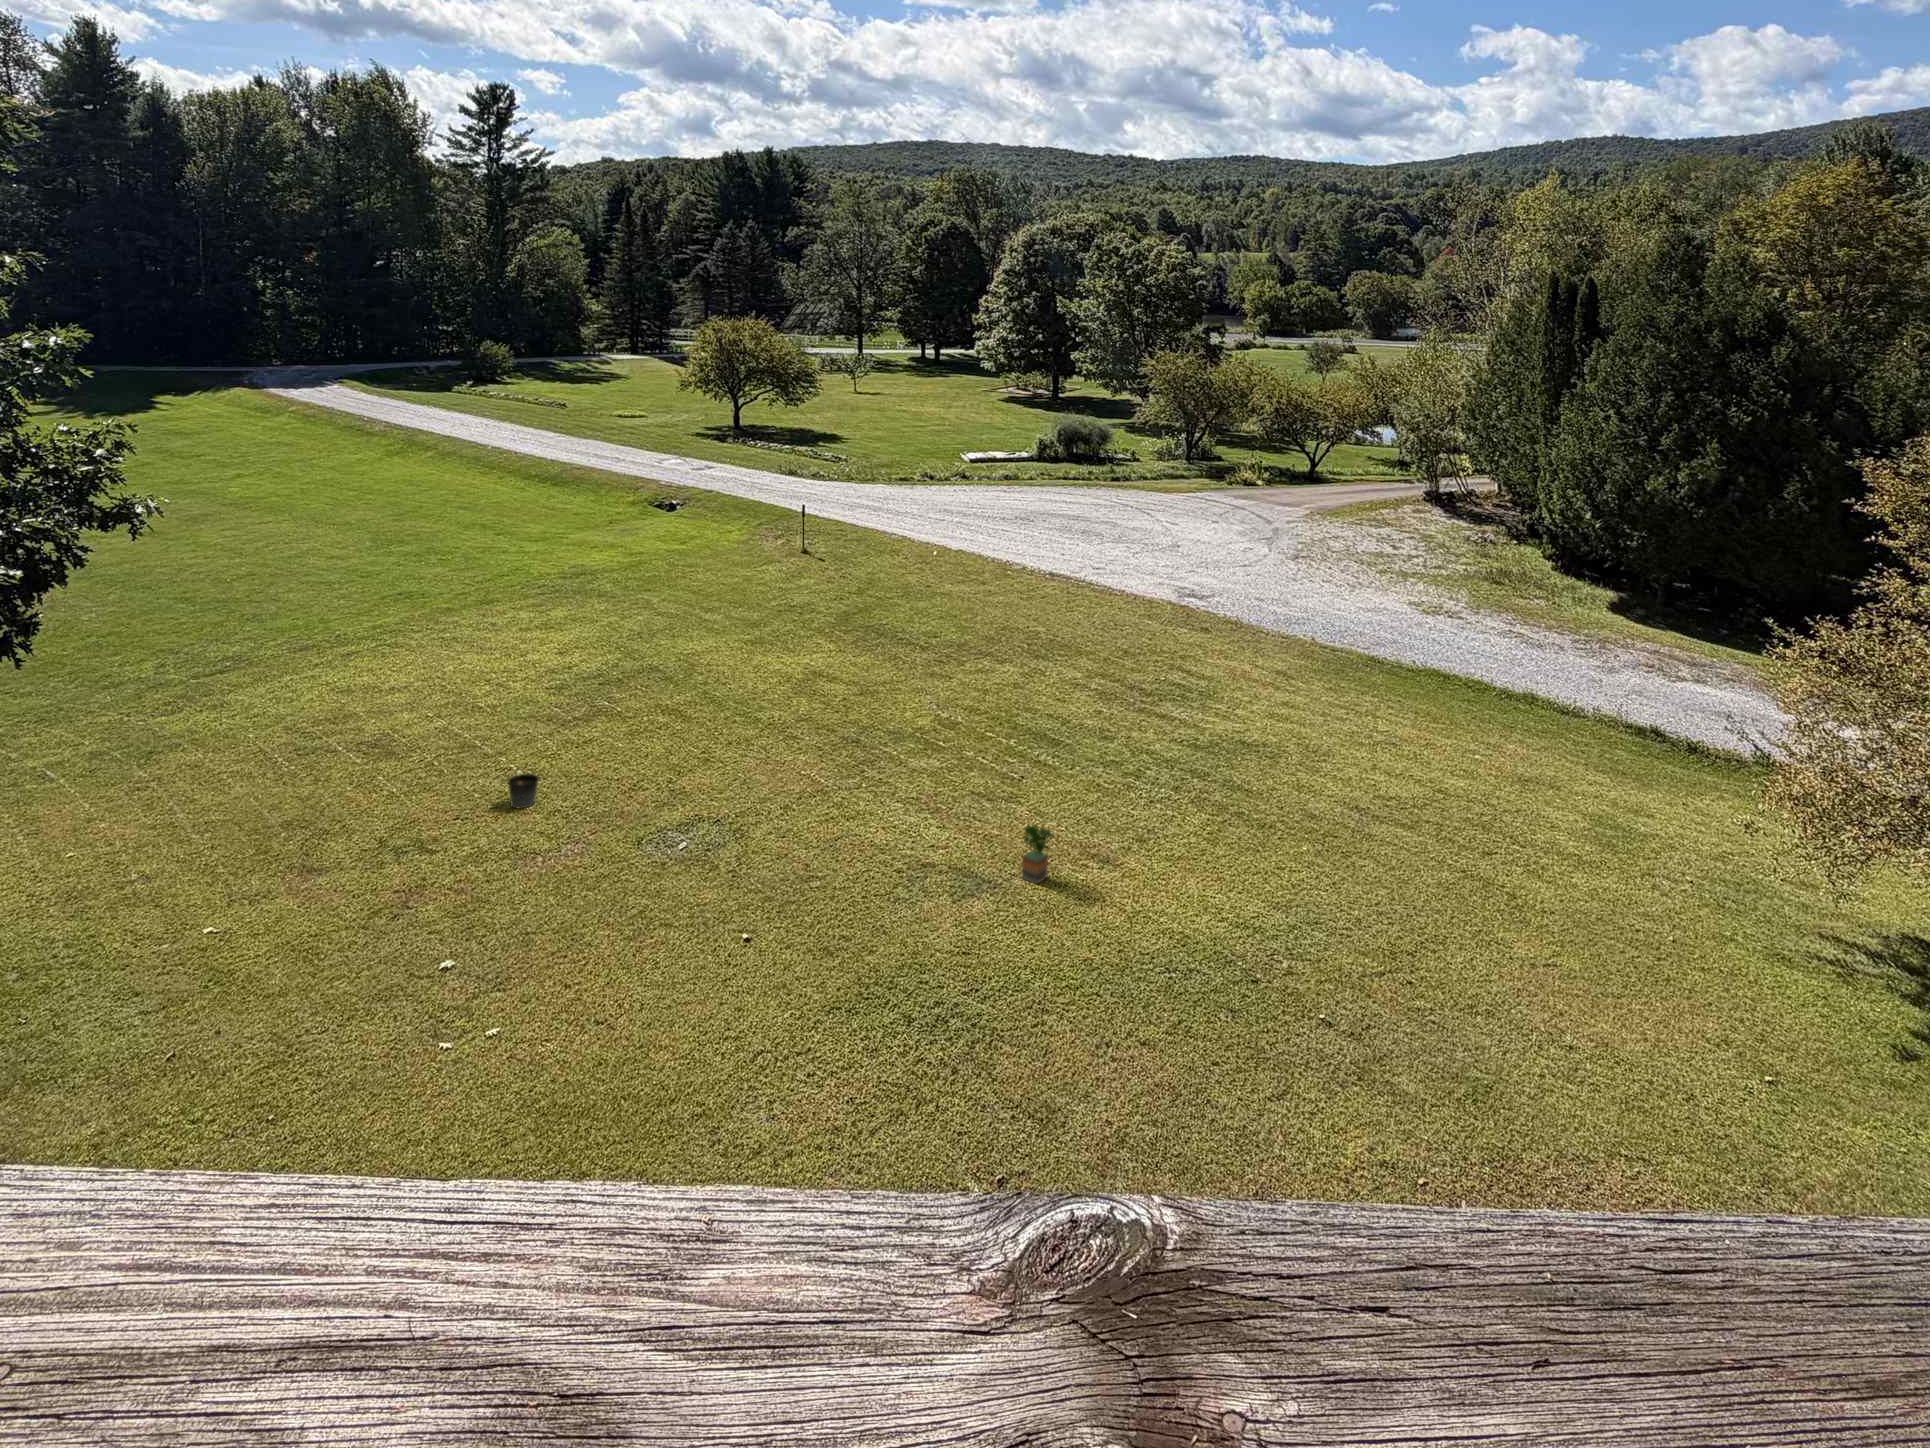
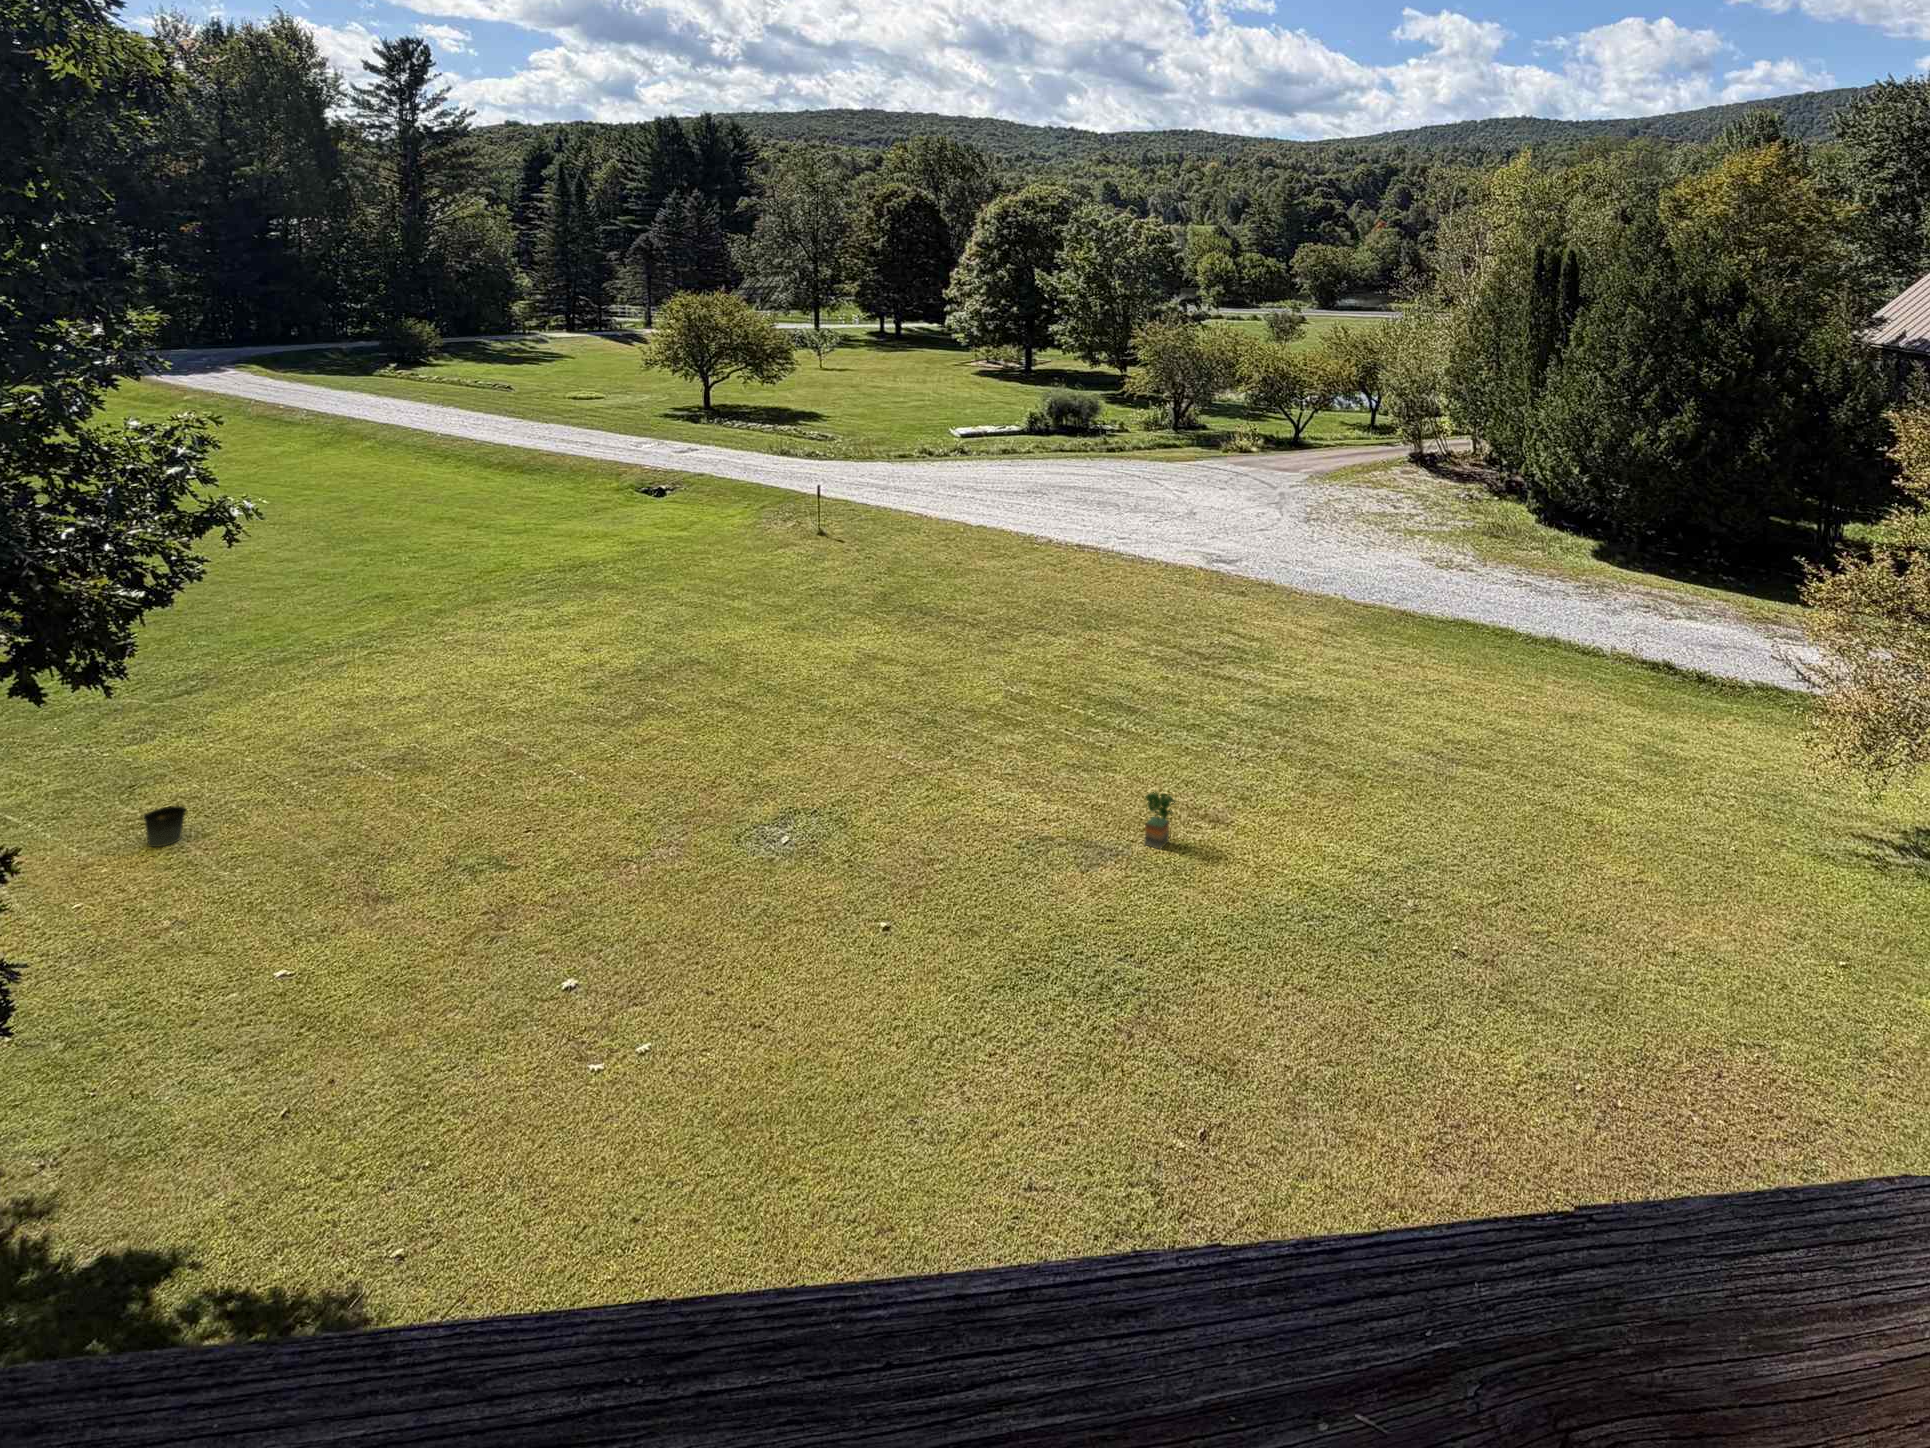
bucket: present [508,774,540,809] -> present [144,806,187,847]

